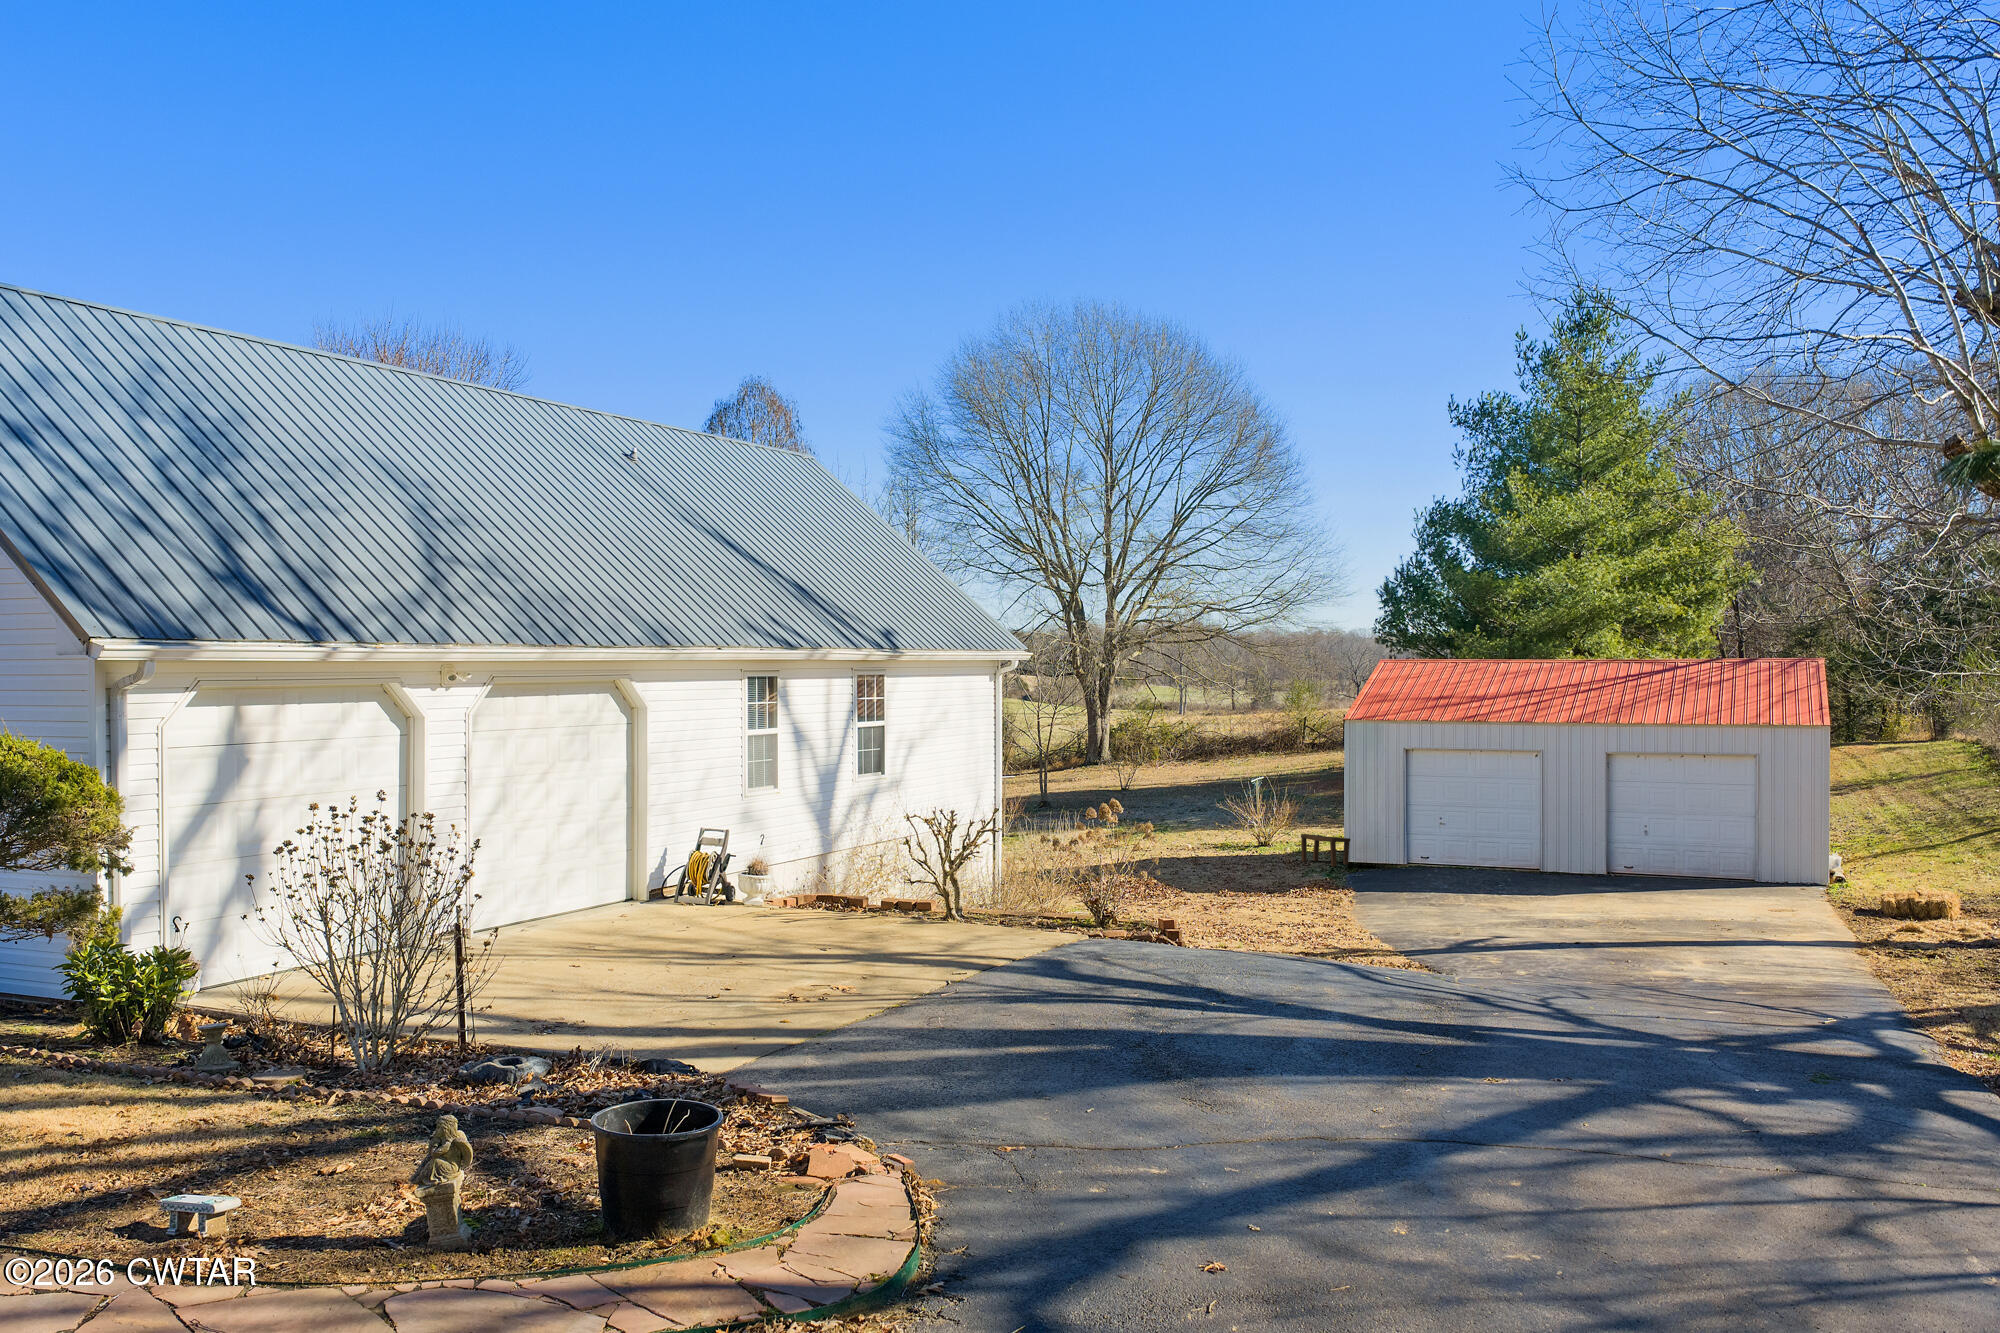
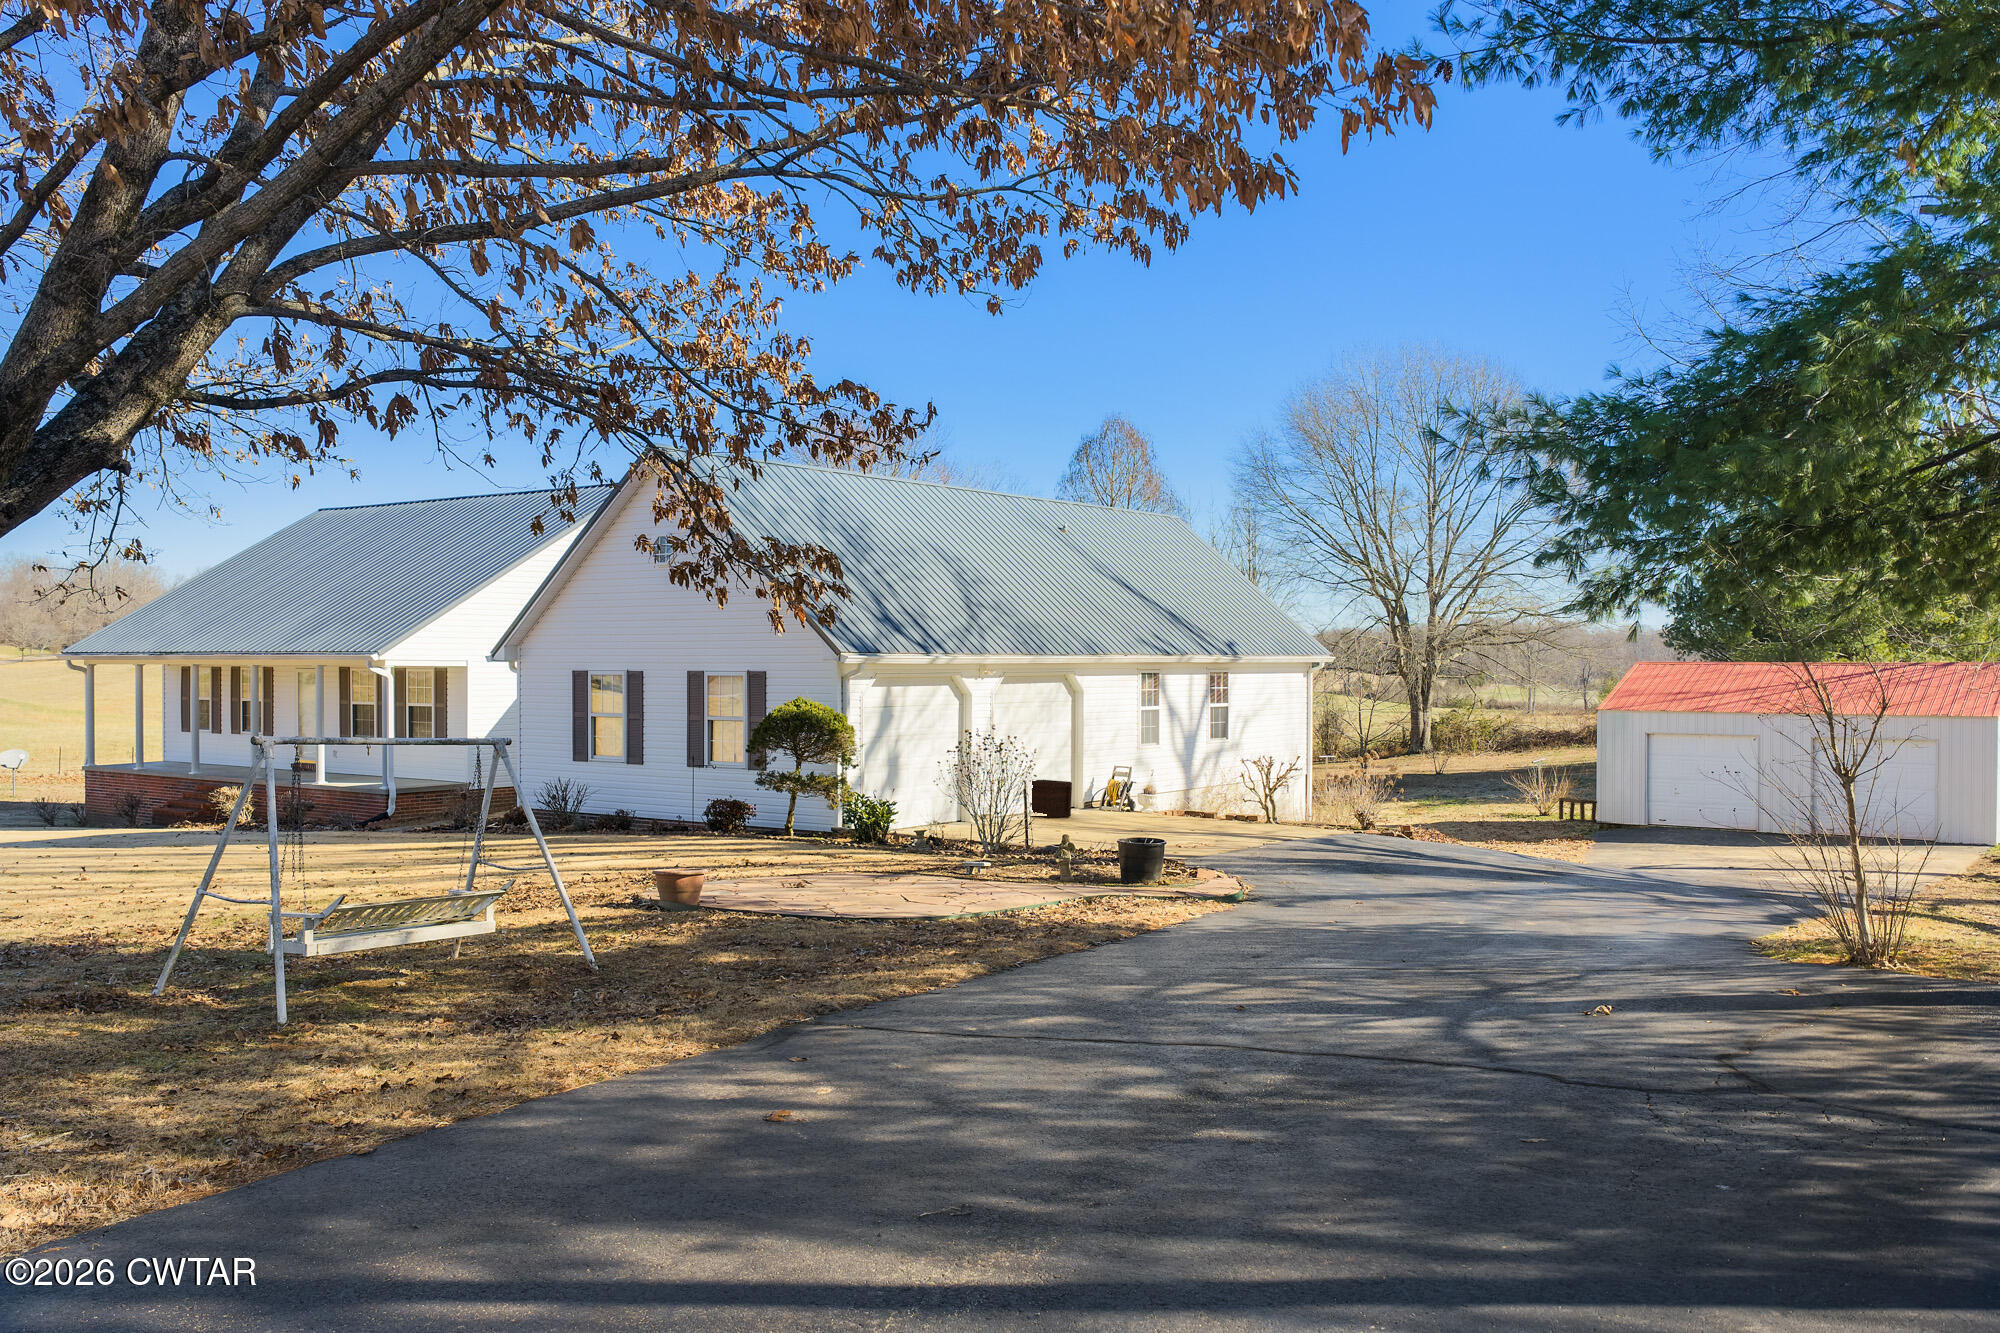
wooden crate: none [533,856,623,925] -> present [1032,780,1072,818]

